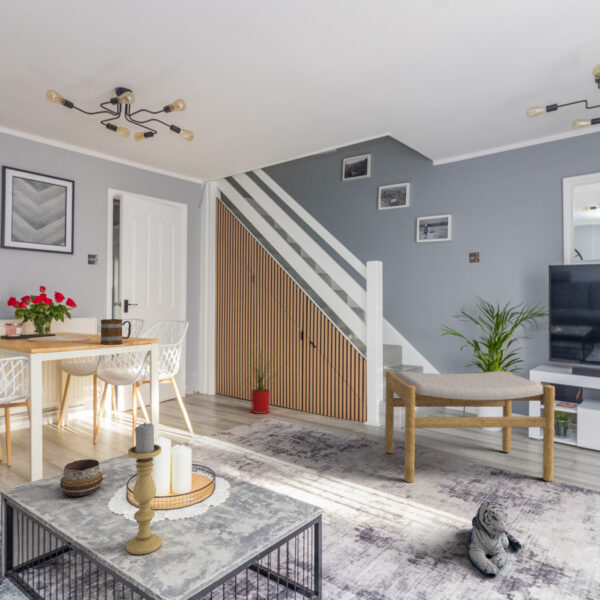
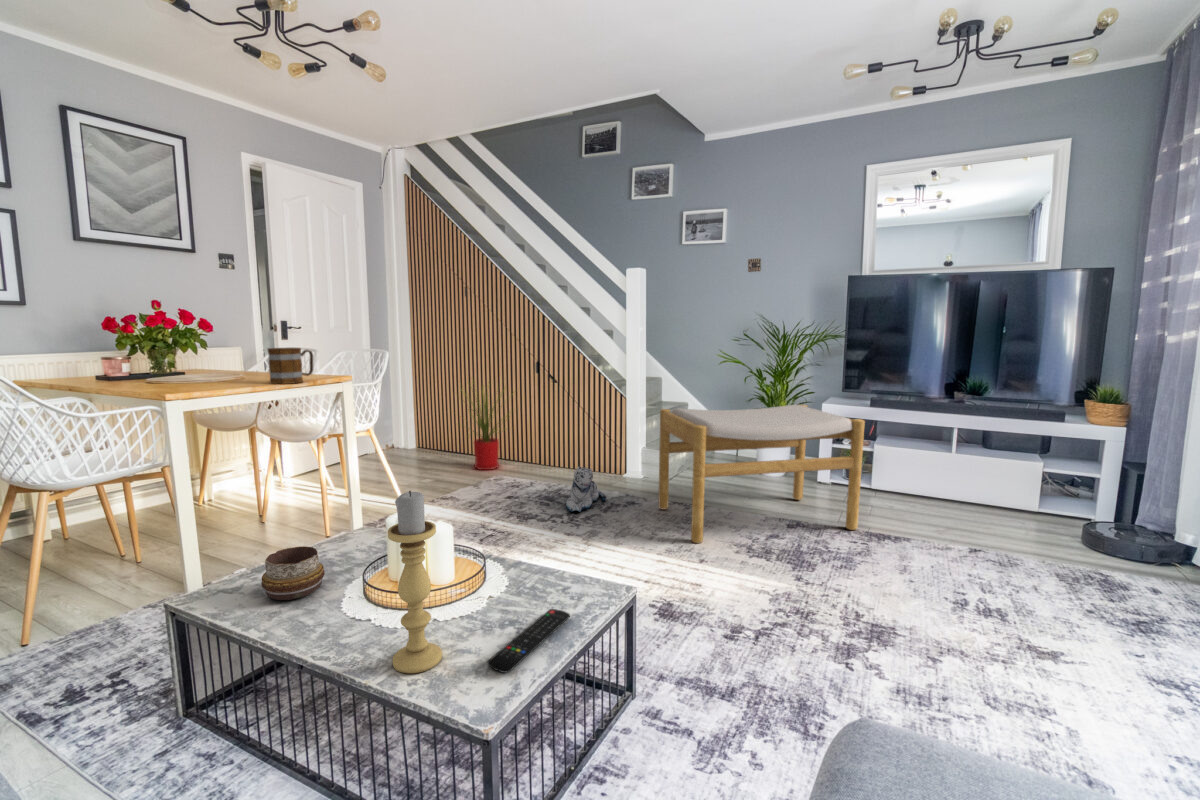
plush toy: present [467,501,522,575] -> present [566,467,606,512]
remote control: none [189,519,260,561] -> present [487,609,570,673]

